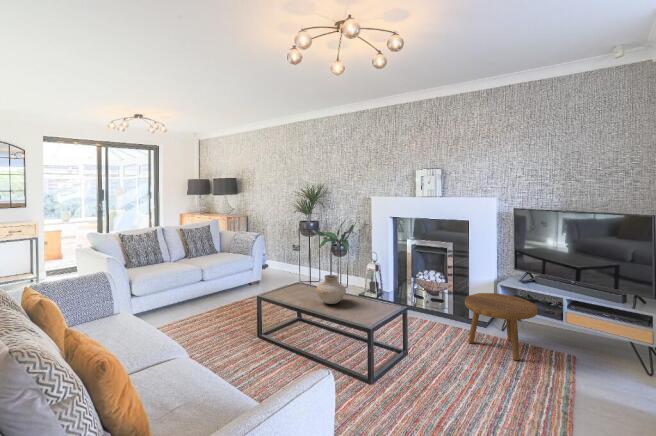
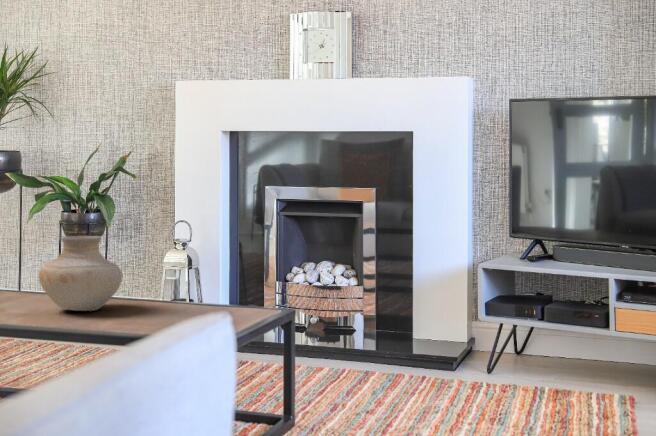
footstool: present [465,293,537,360] -> none [413,282,562,413]

